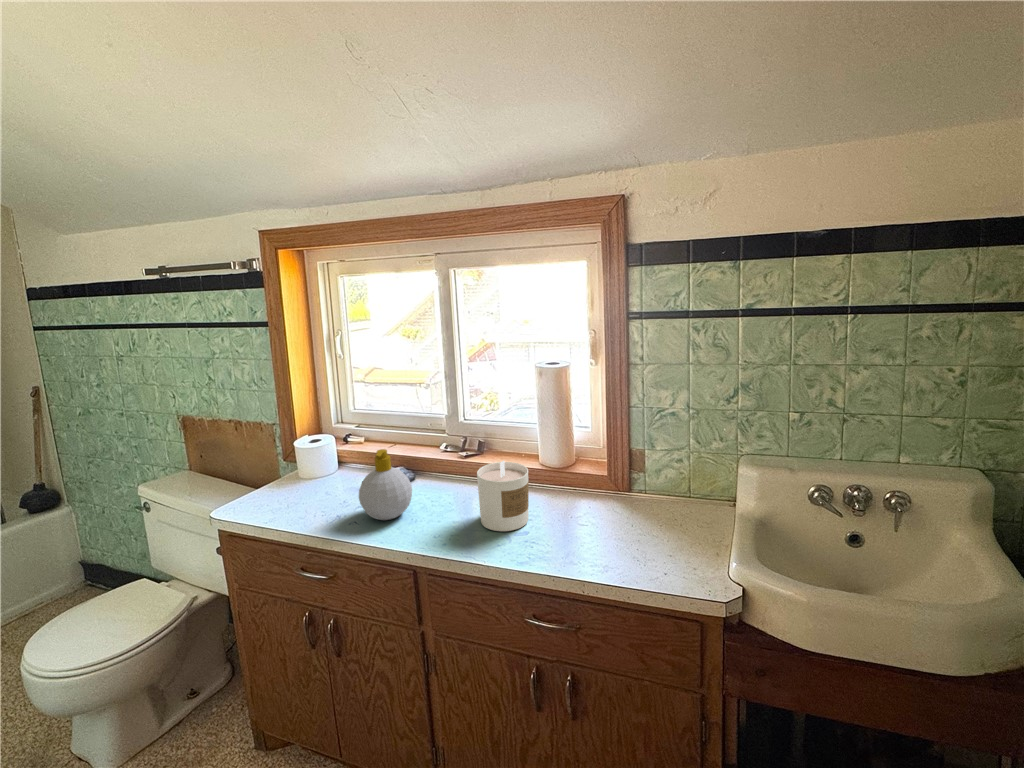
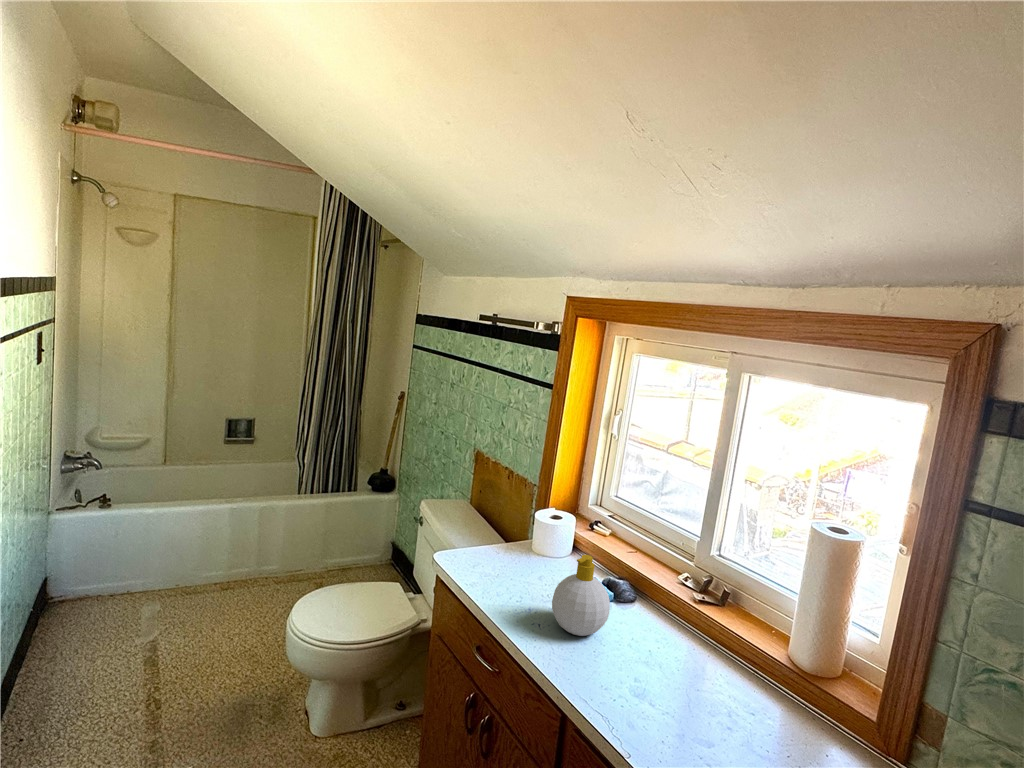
candle: present [477,461,529,531] -> none [663,626,739,727]

